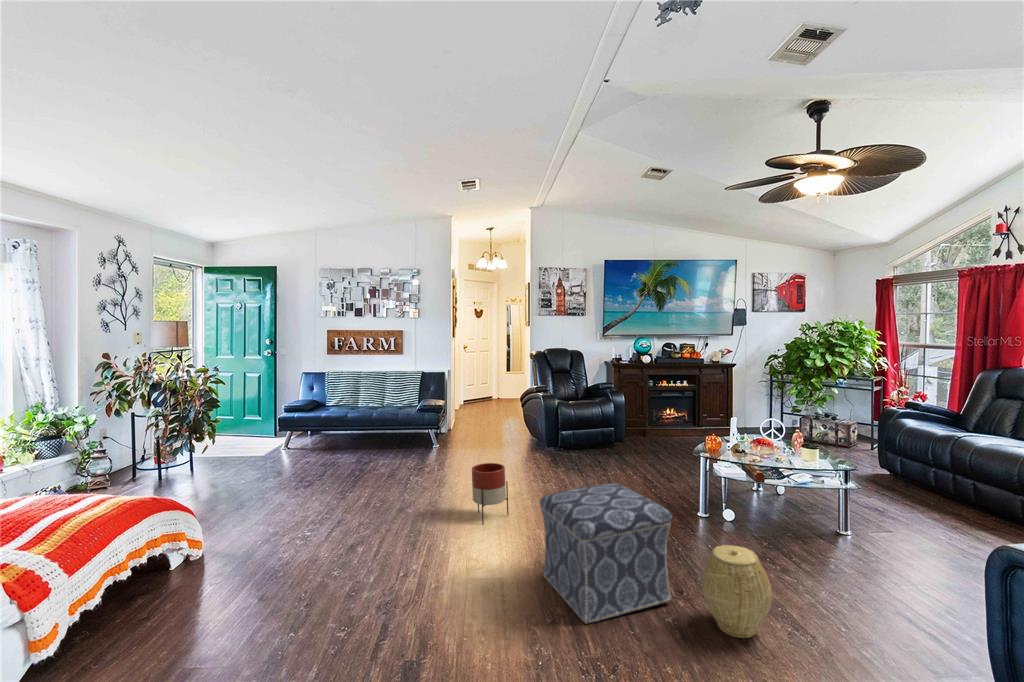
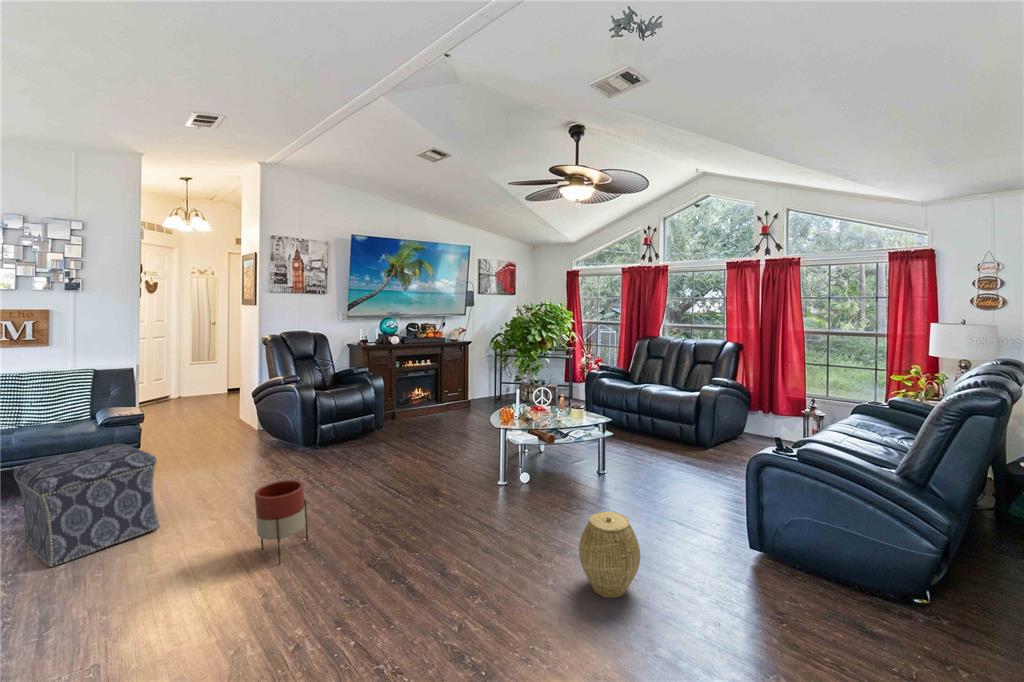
ottoman: present [540,483,672,624] -> present [13,444,160,567]

